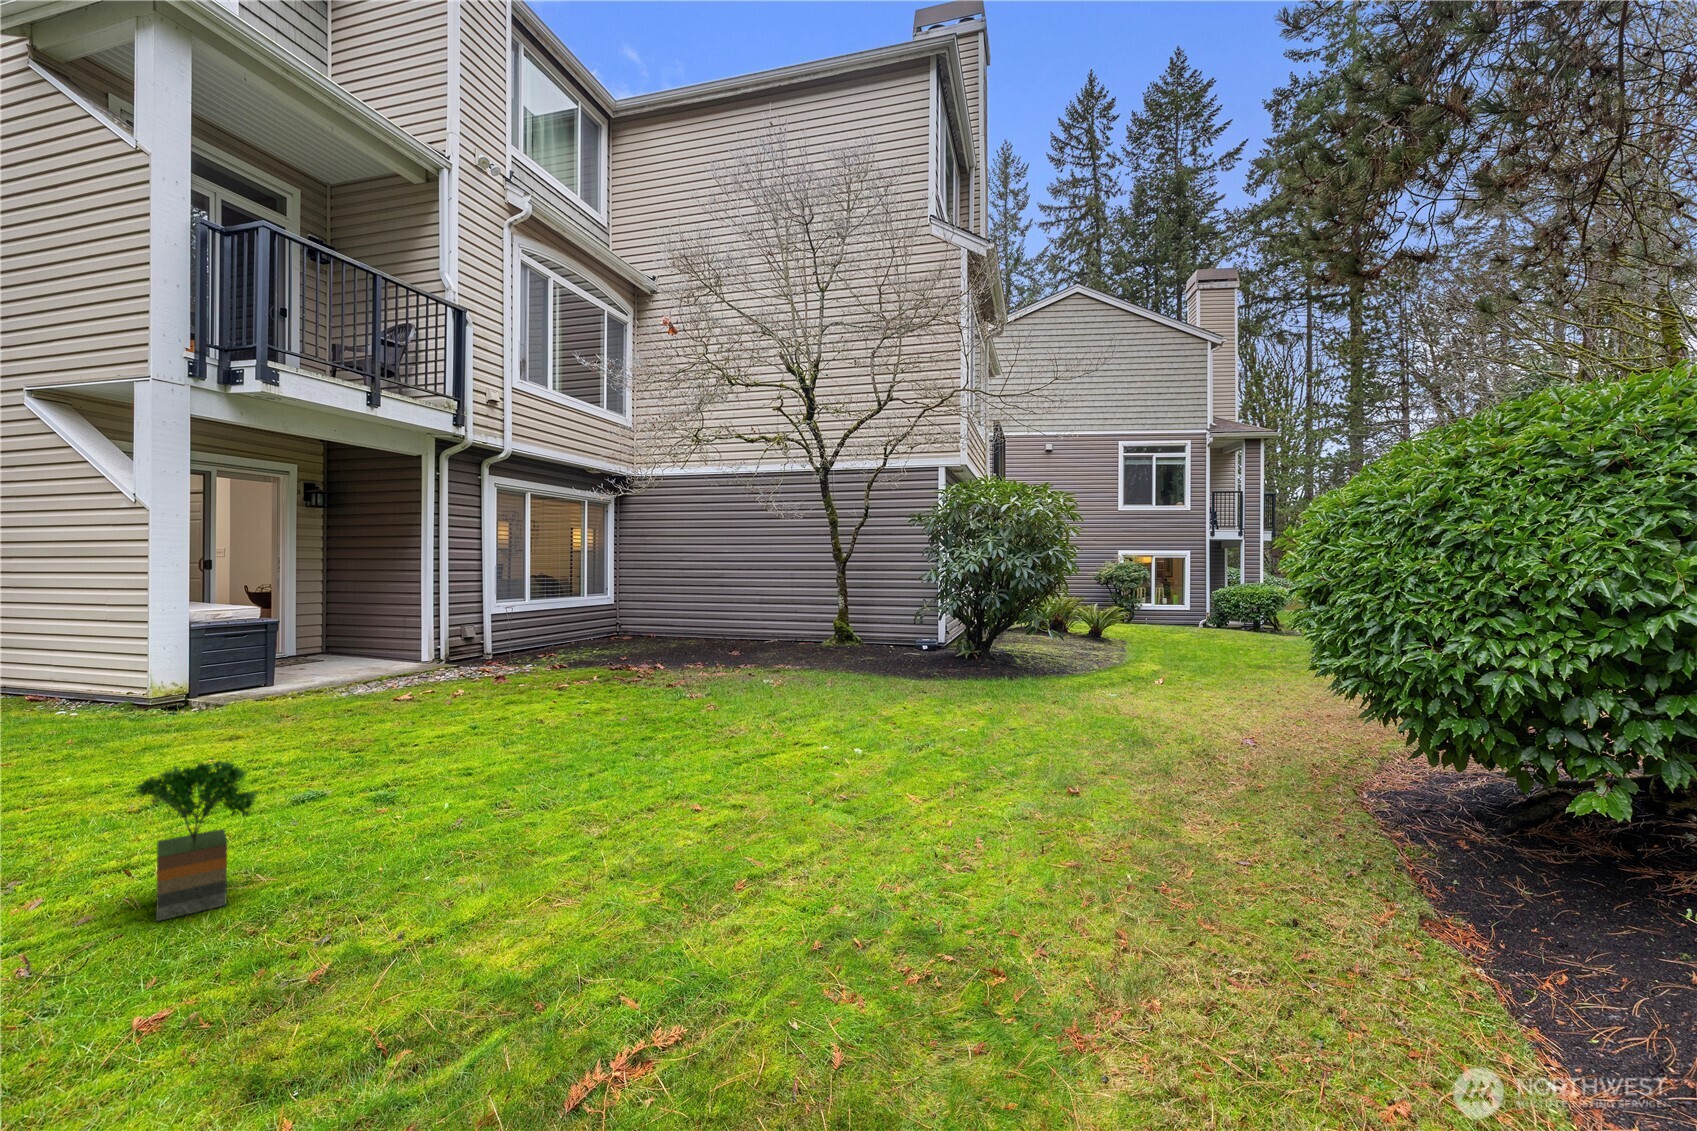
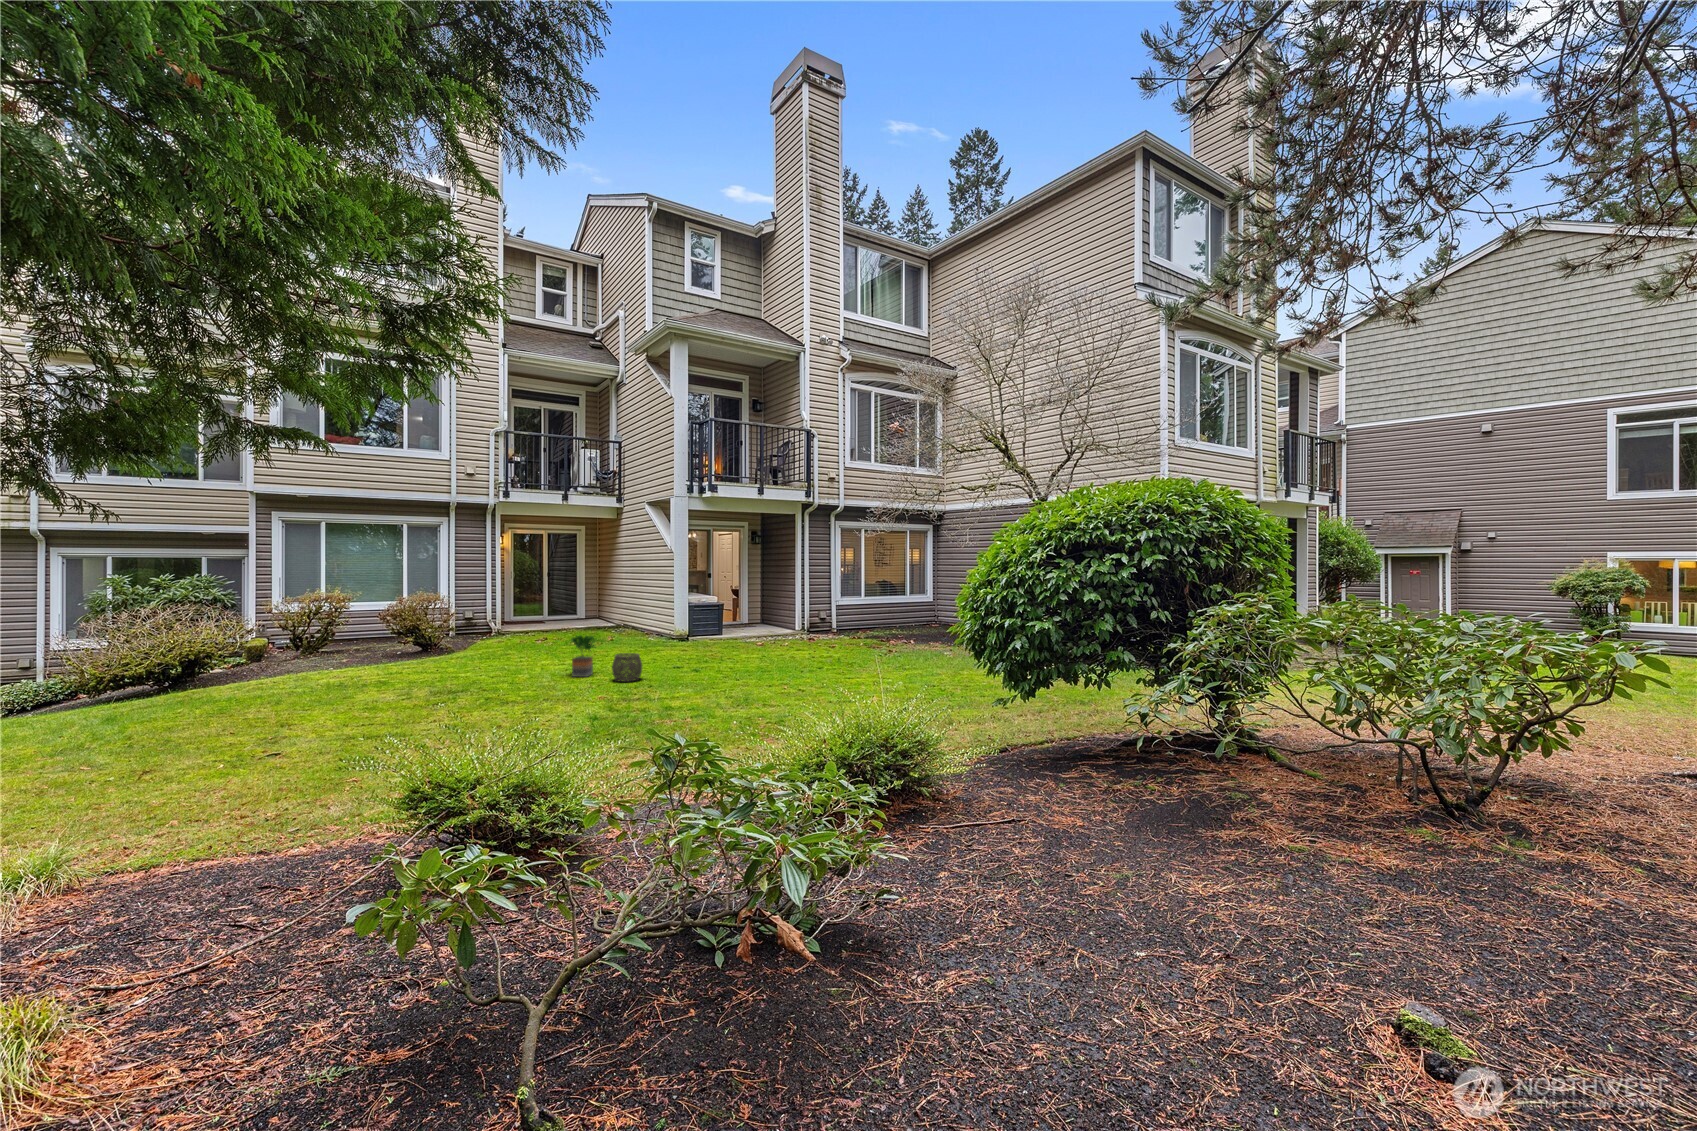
woven basket: none [360,790,465,893] -> present [612,653,642,682]

